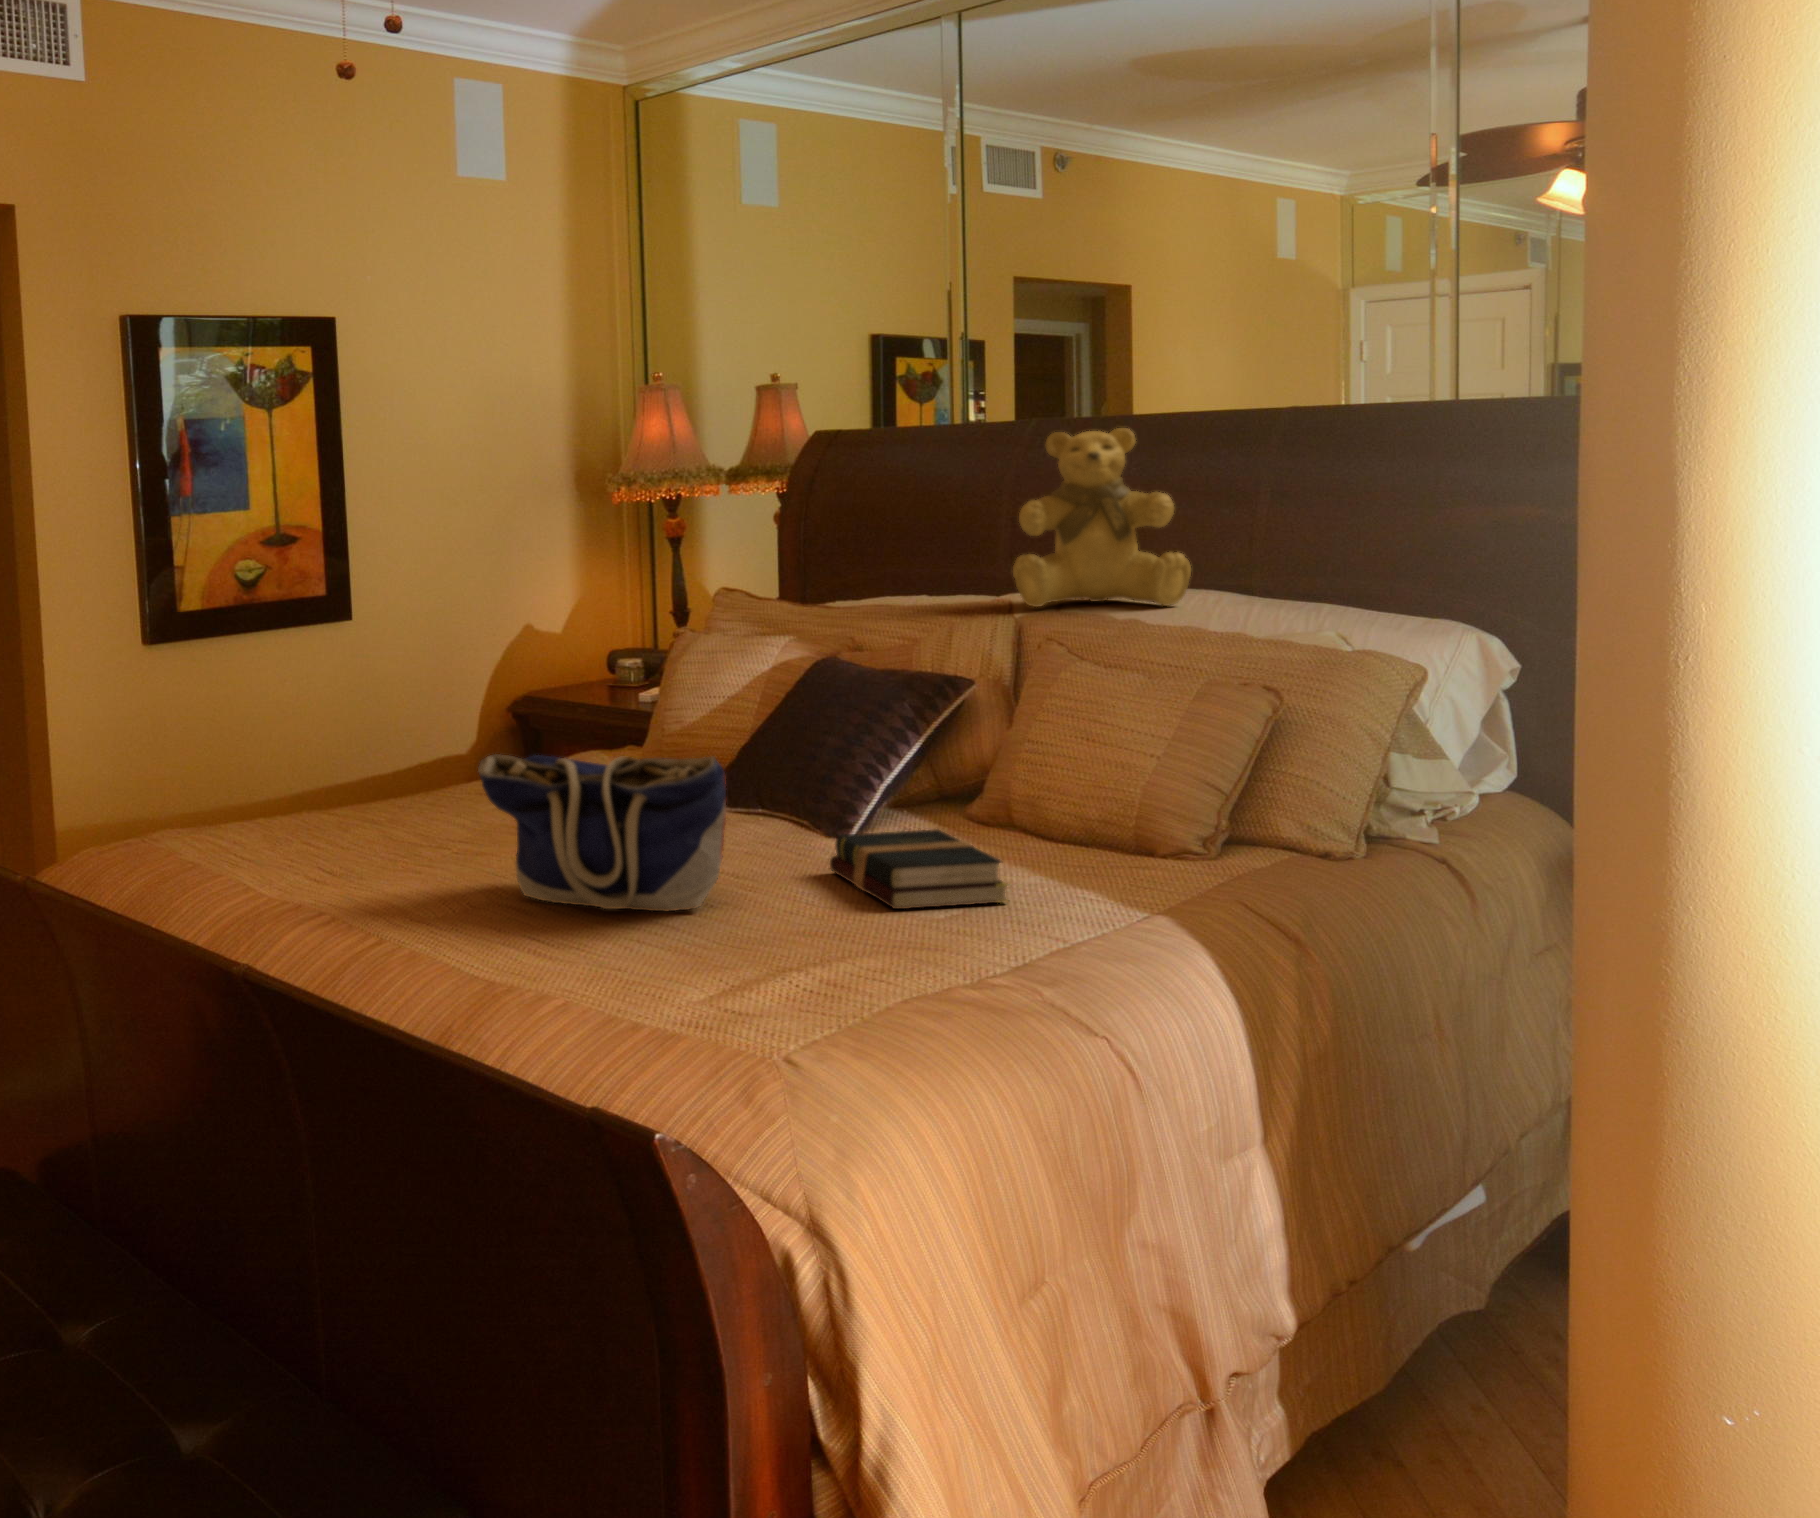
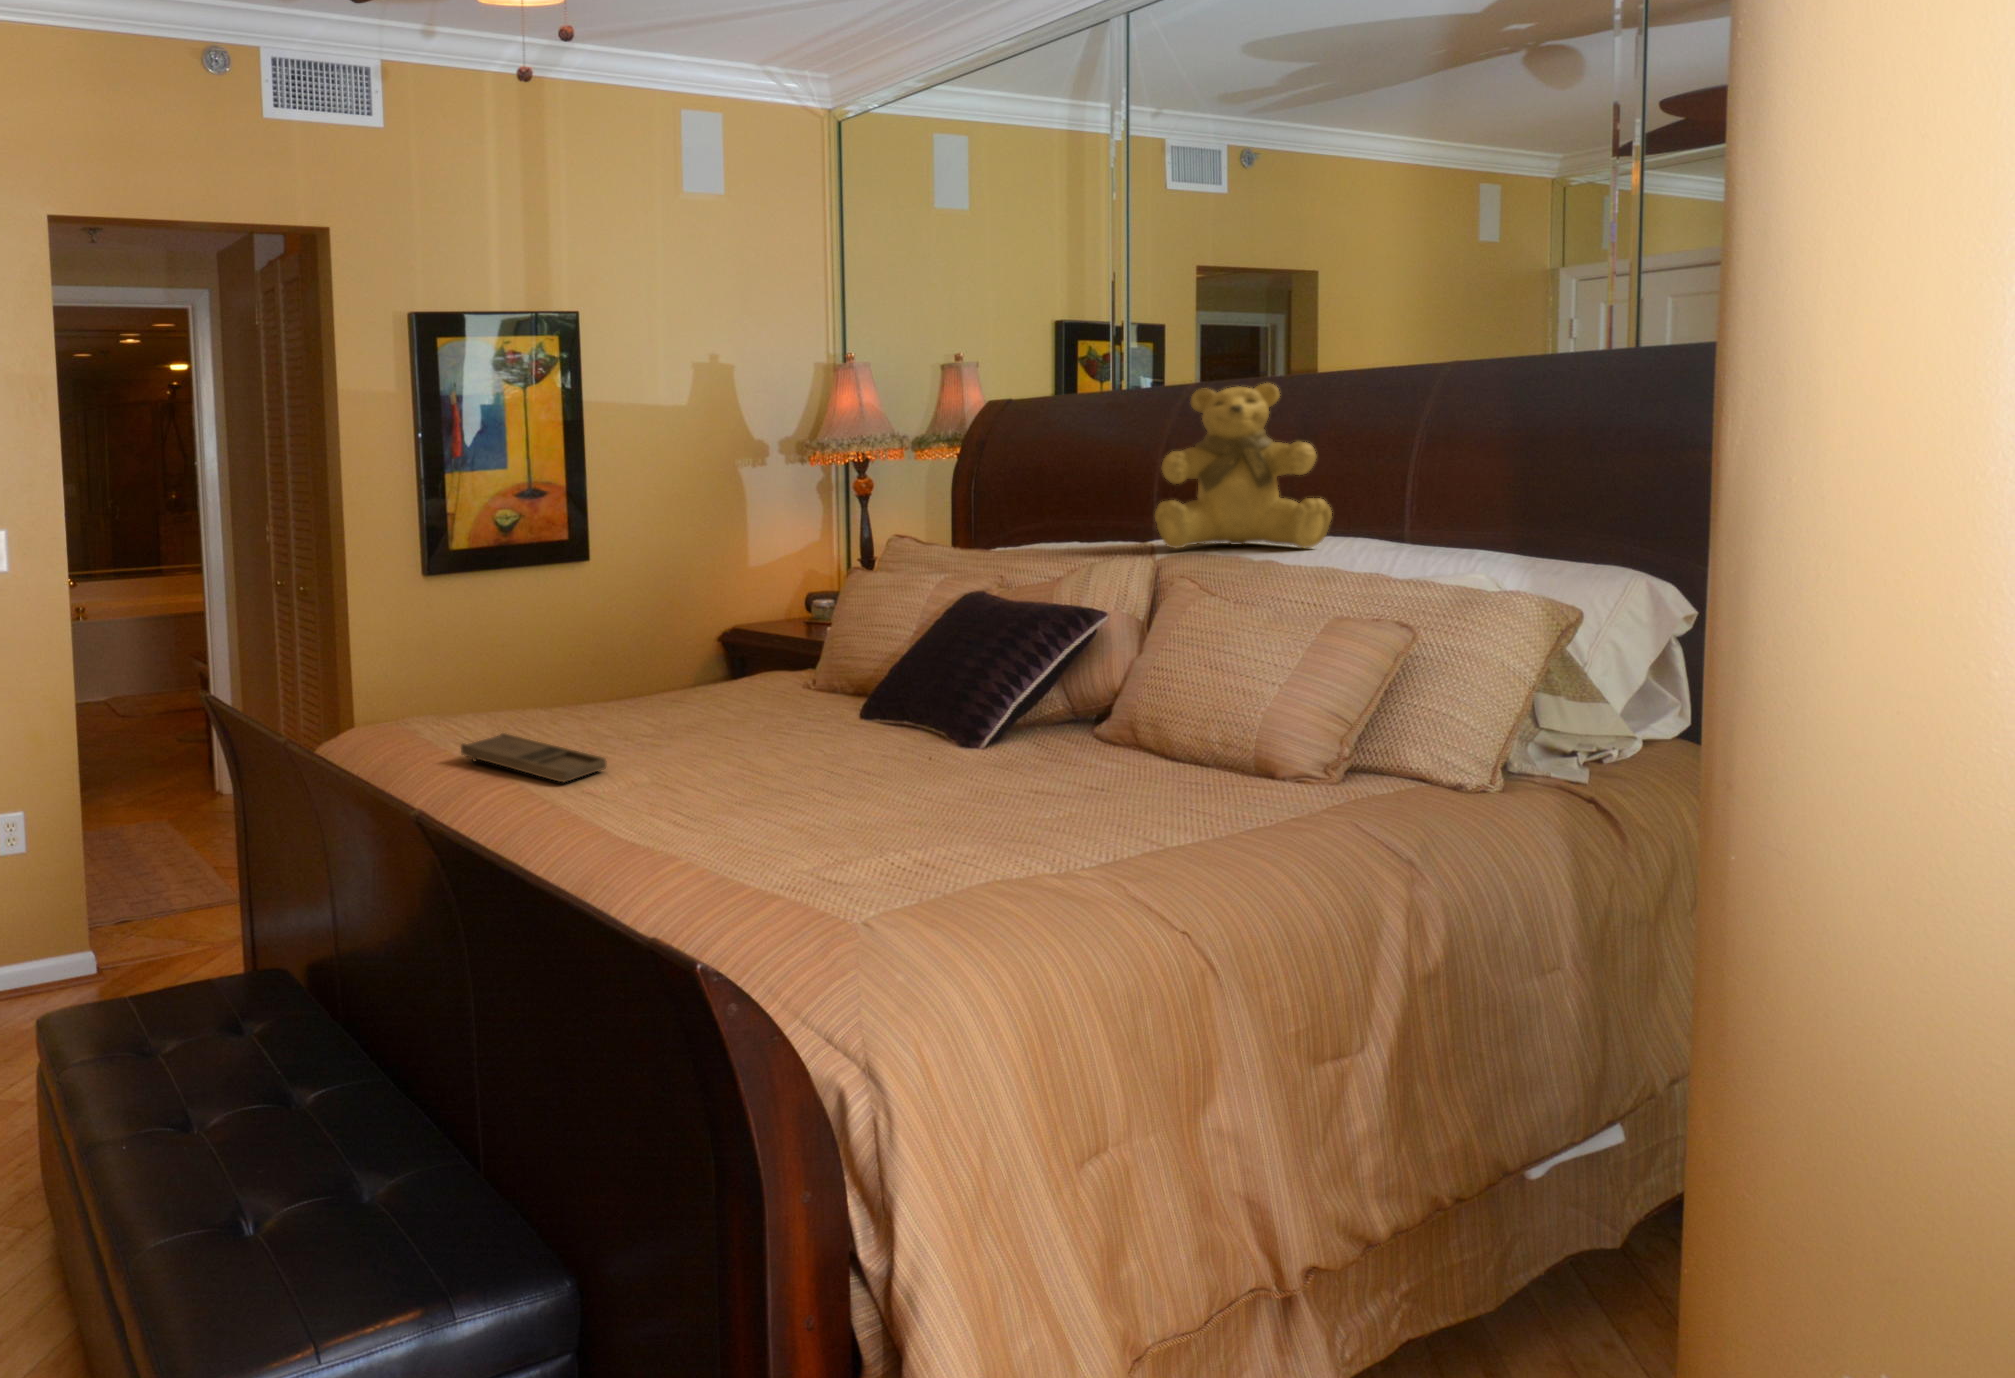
tote bag: present [478,754,726,911] -> none [607,671,835,822]
hardback book: present [830,830,1008,909] -> none [948,753,1120,831]
tray: none [285,831,458,882] -> present [461,733,607,782]

